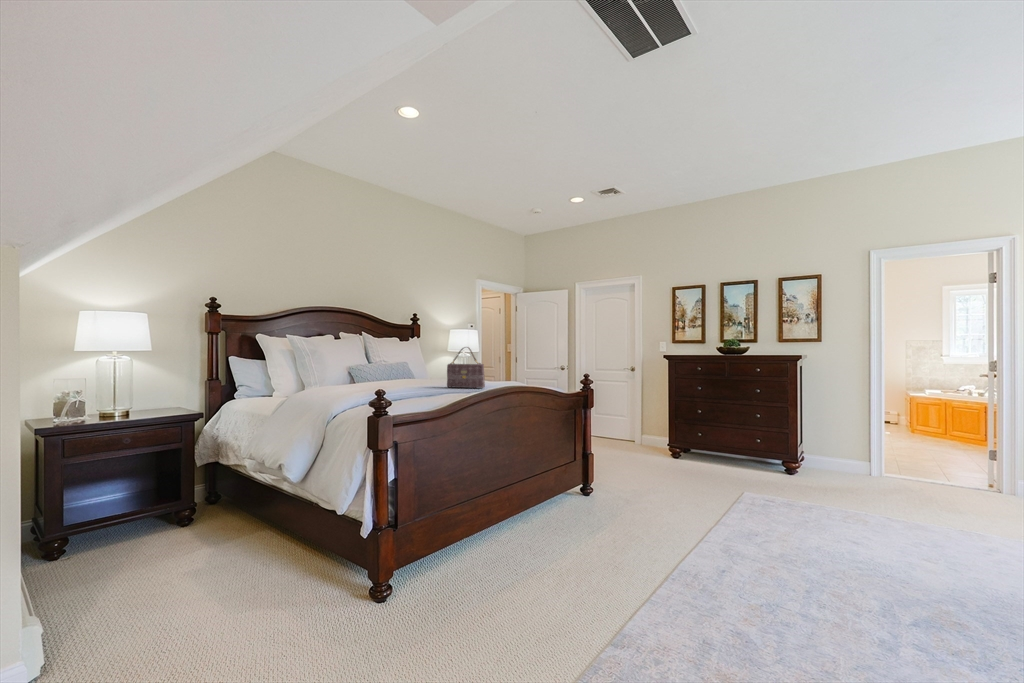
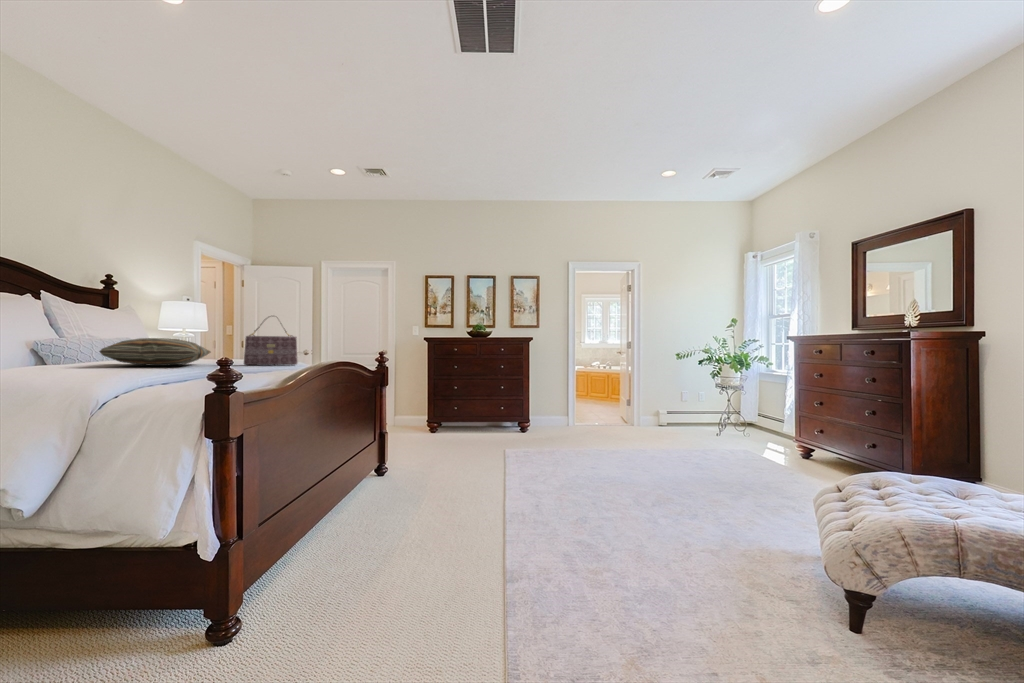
pillow: none [356,367,430,387] -> present [99,338,210,366]

